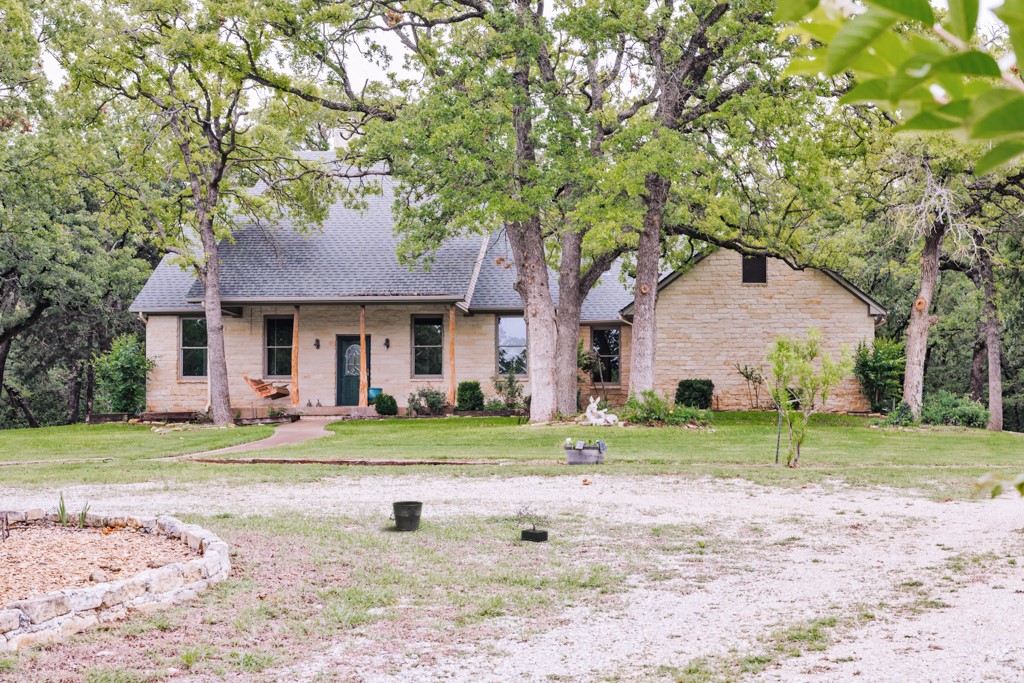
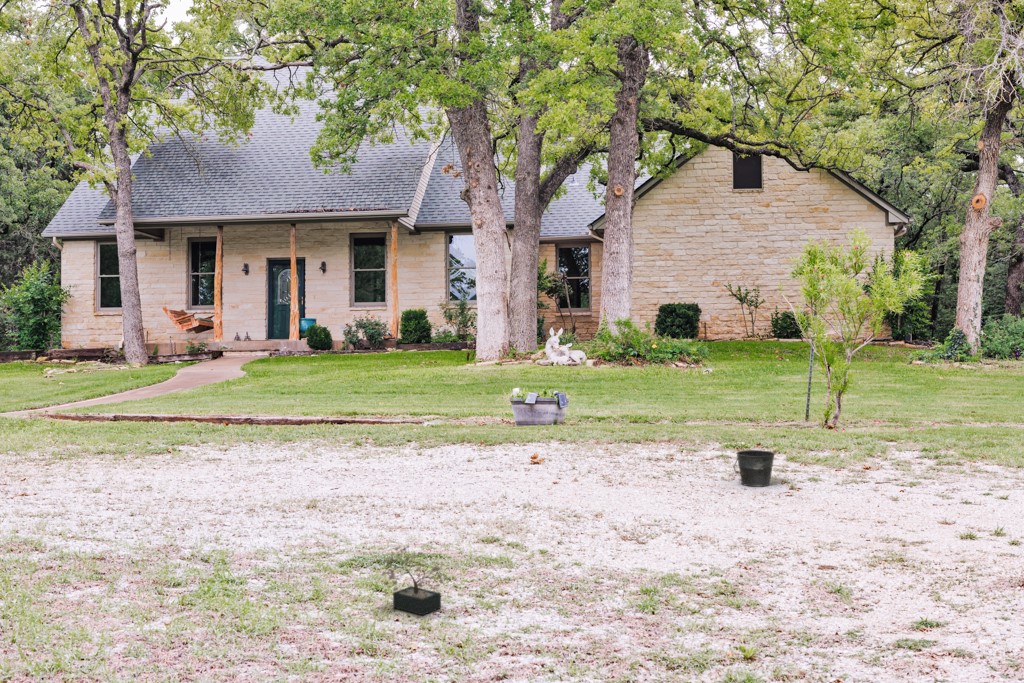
bucket: present [390,501,423,531] -> present [734,450,775,487]

